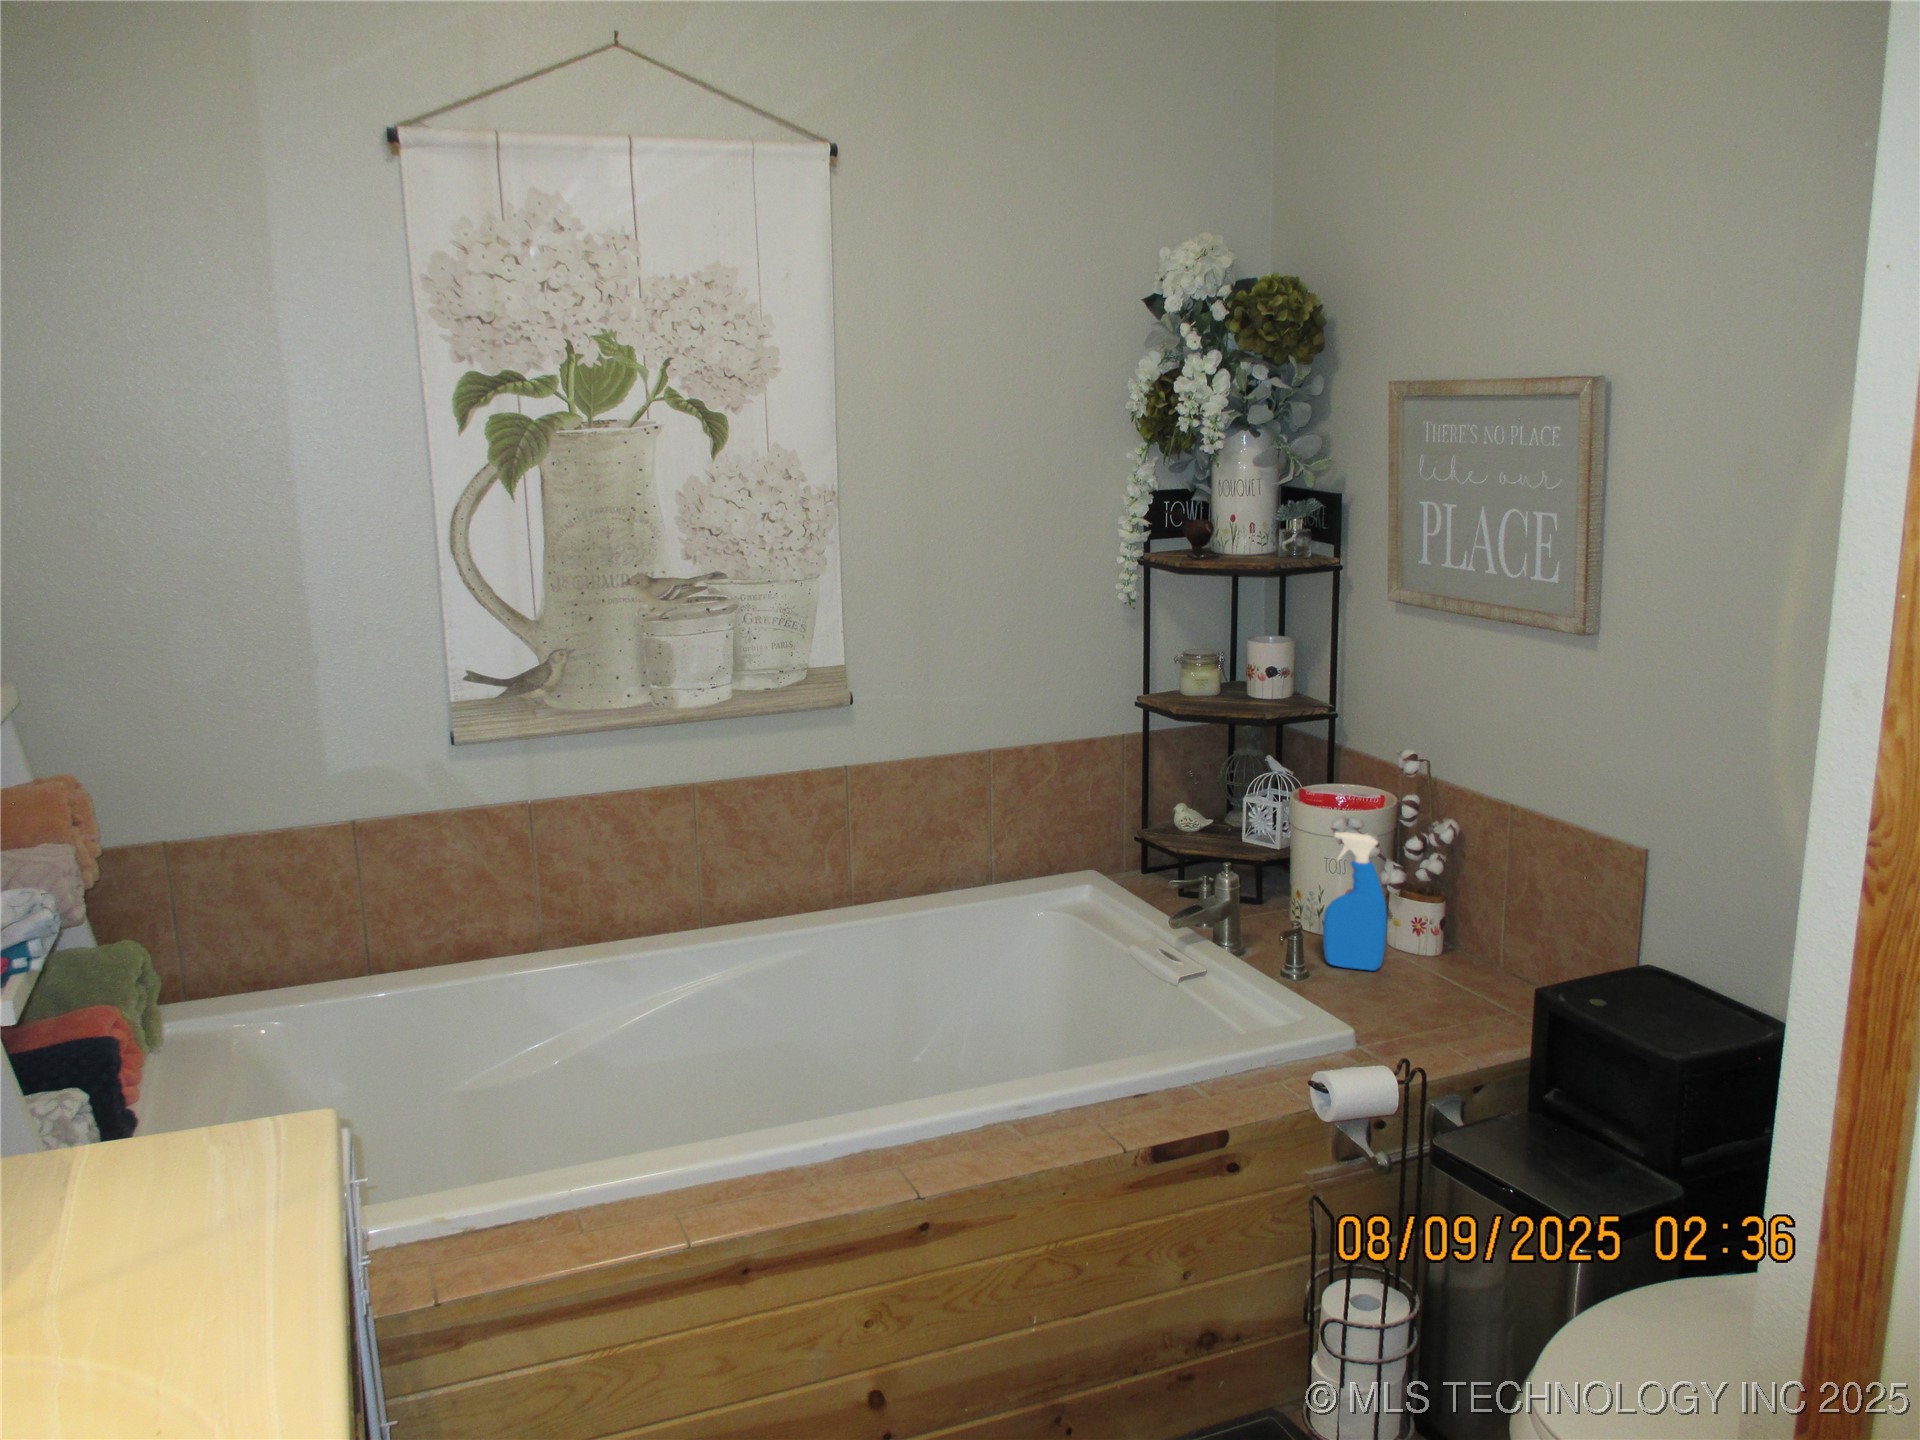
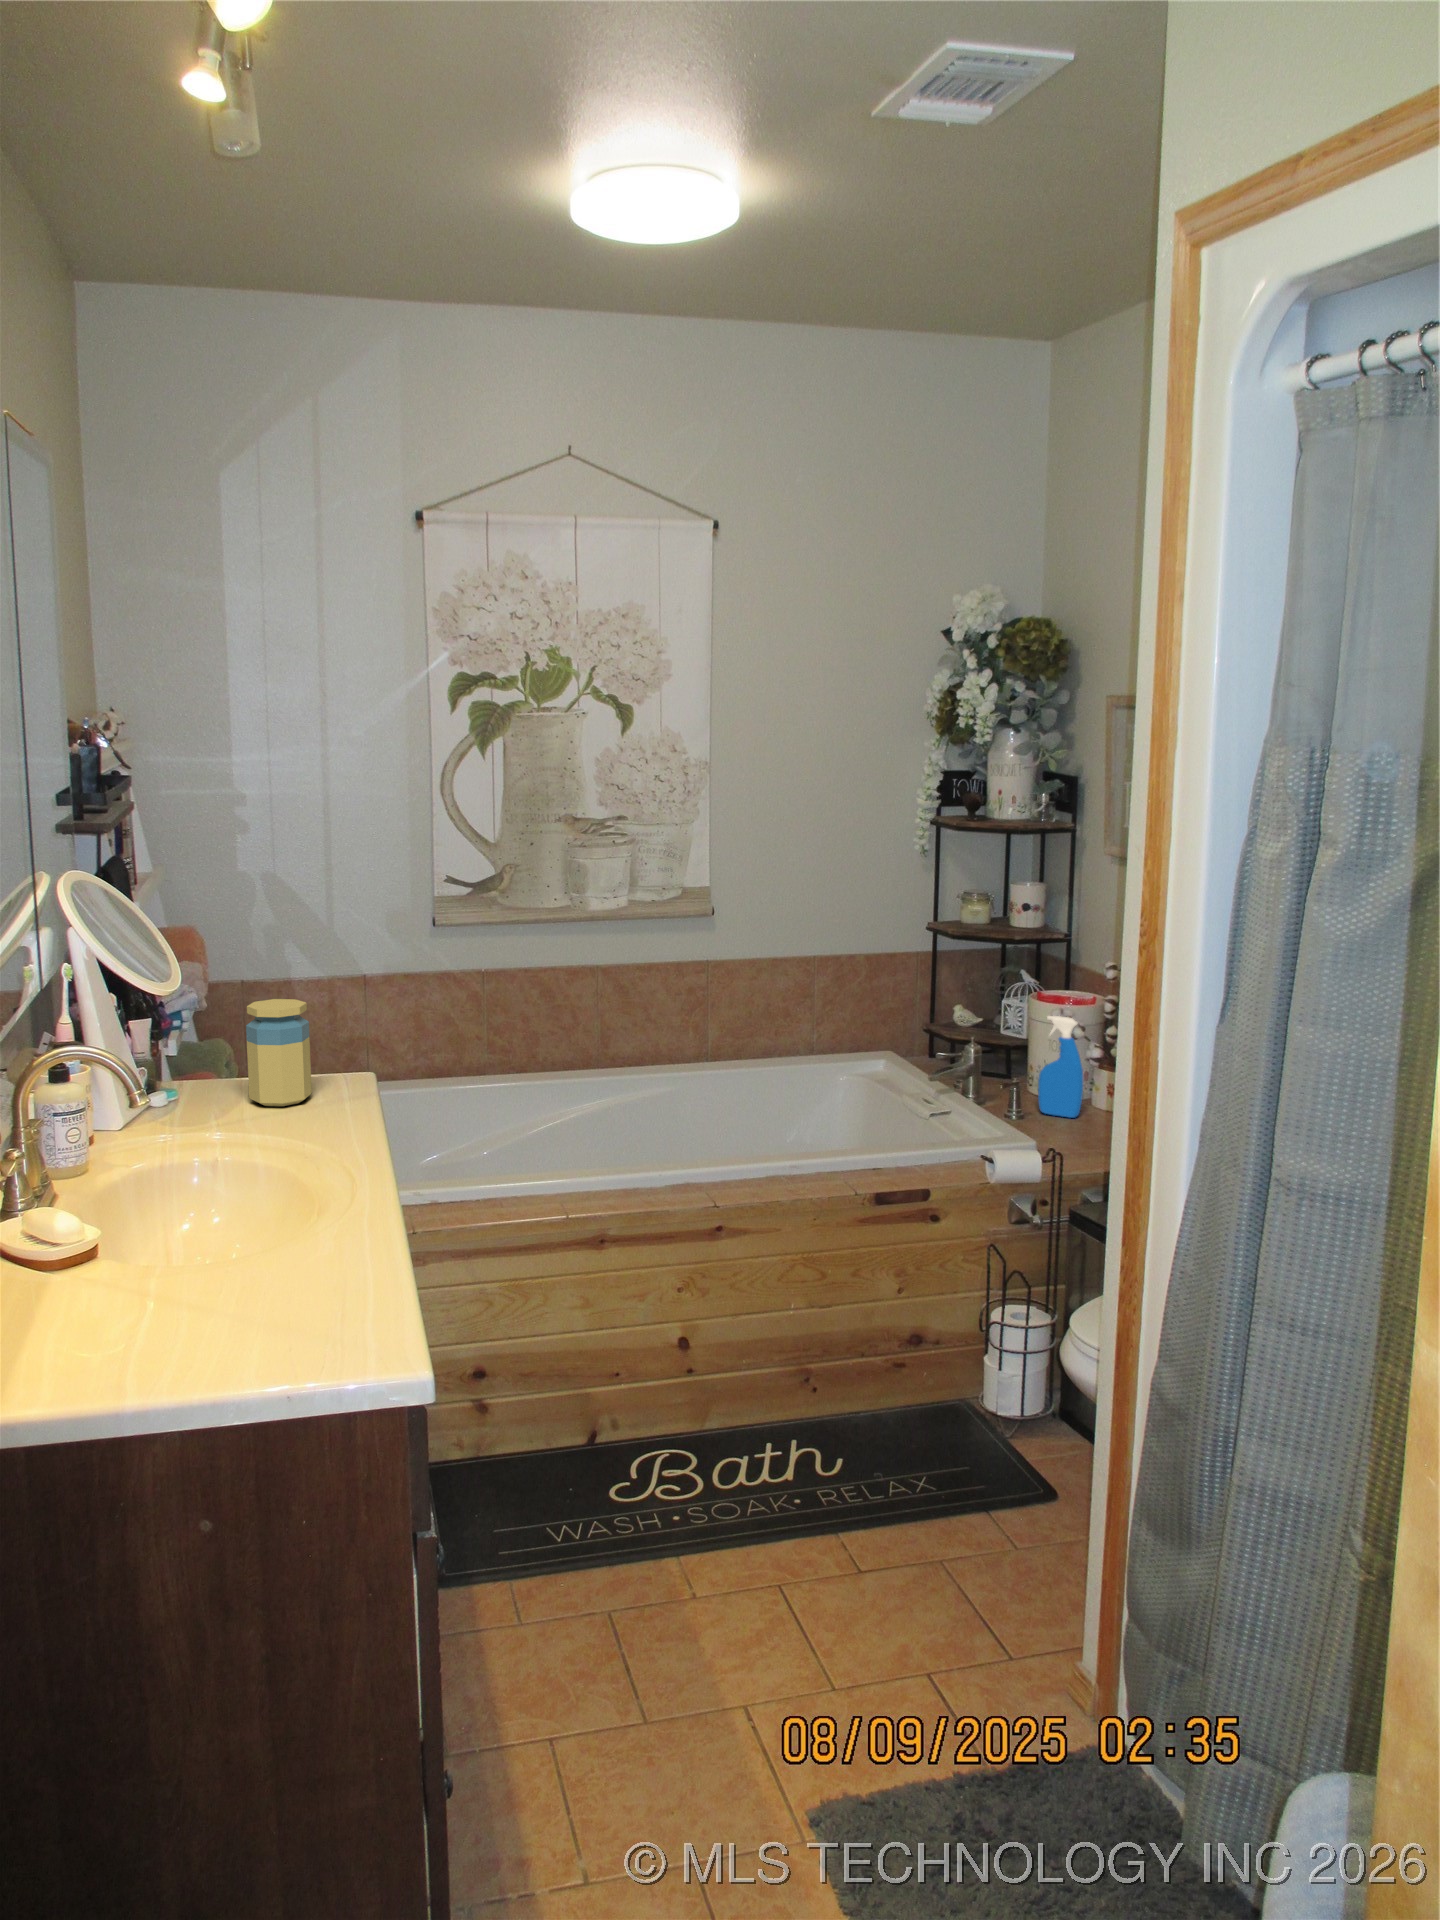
jar: none [44,1023,200,1249] -> present [246,999,312,1106]

